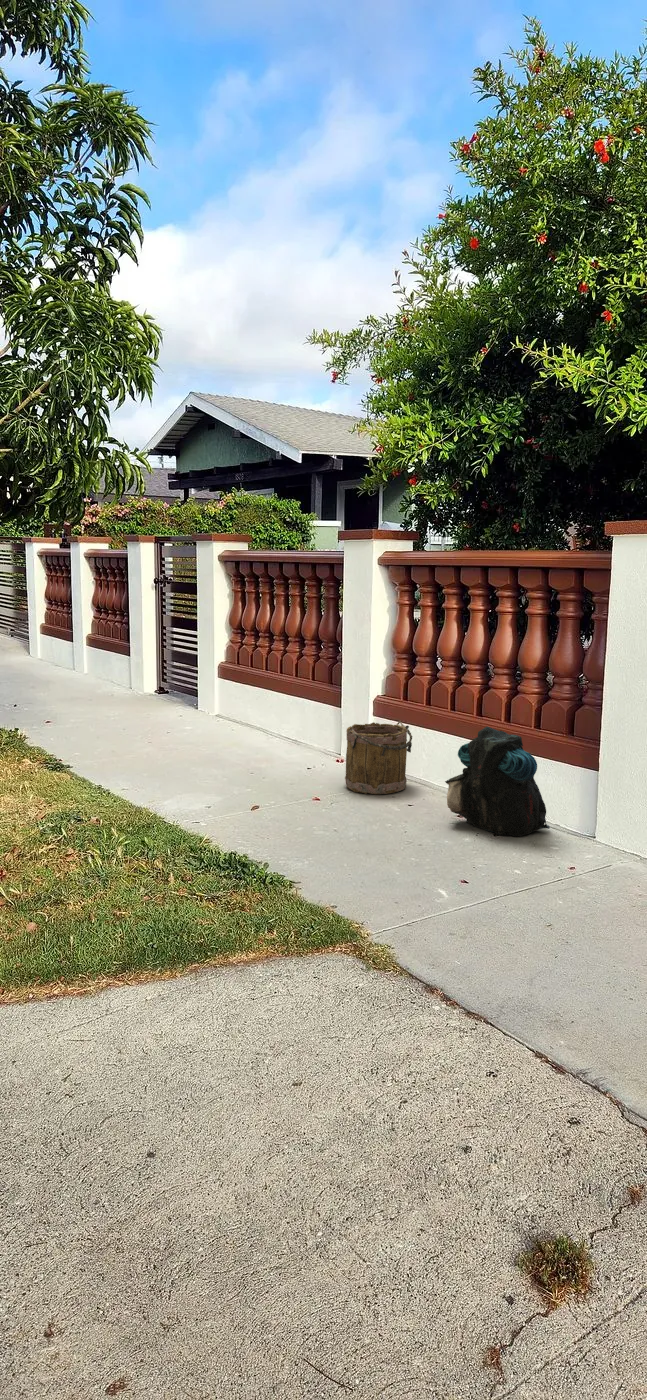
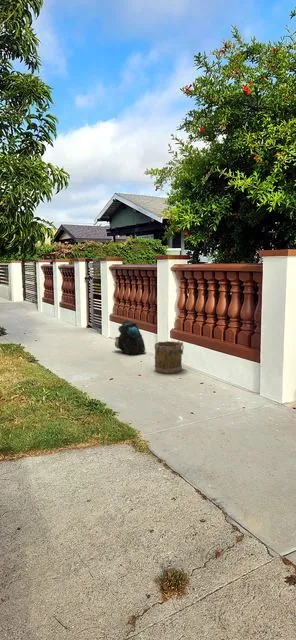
backpack: present [445,726,550,836] -> present [115,320,146,355]

